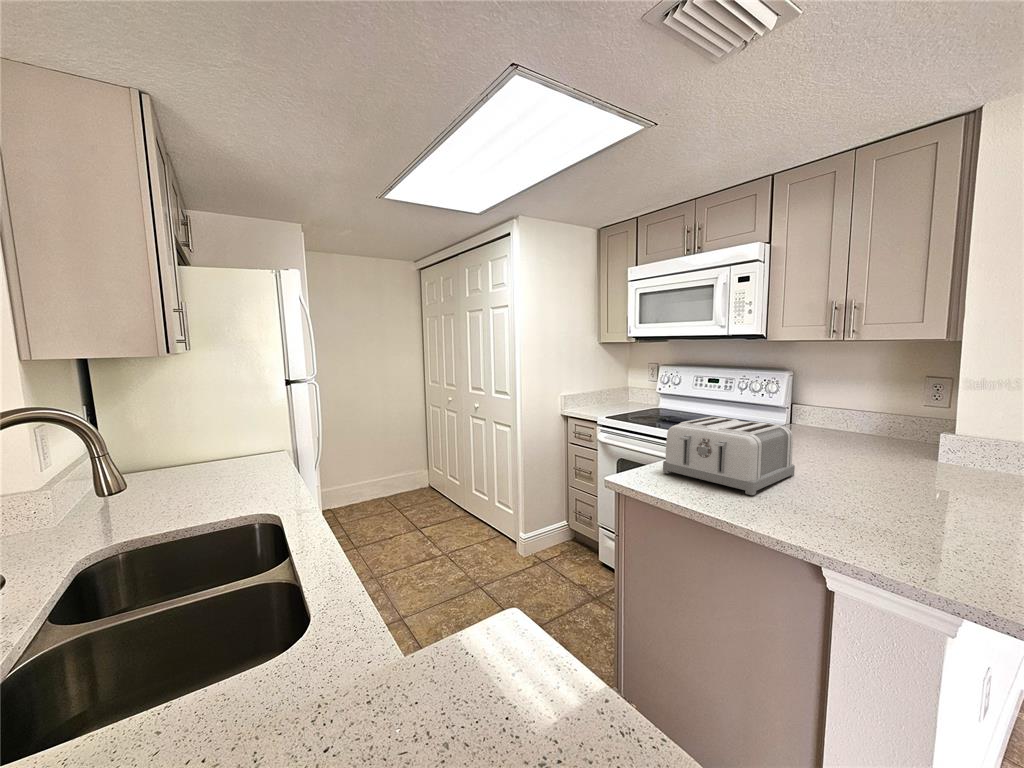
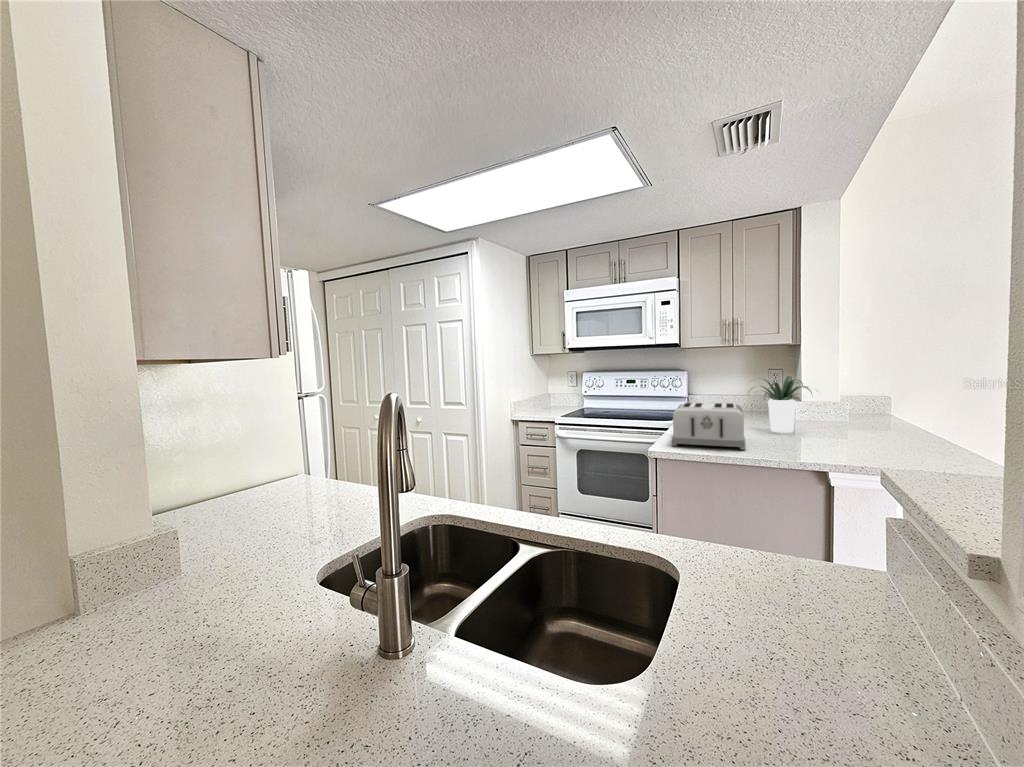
potted plant: none [820,391,957,480] -> present [751,376,812,432]

